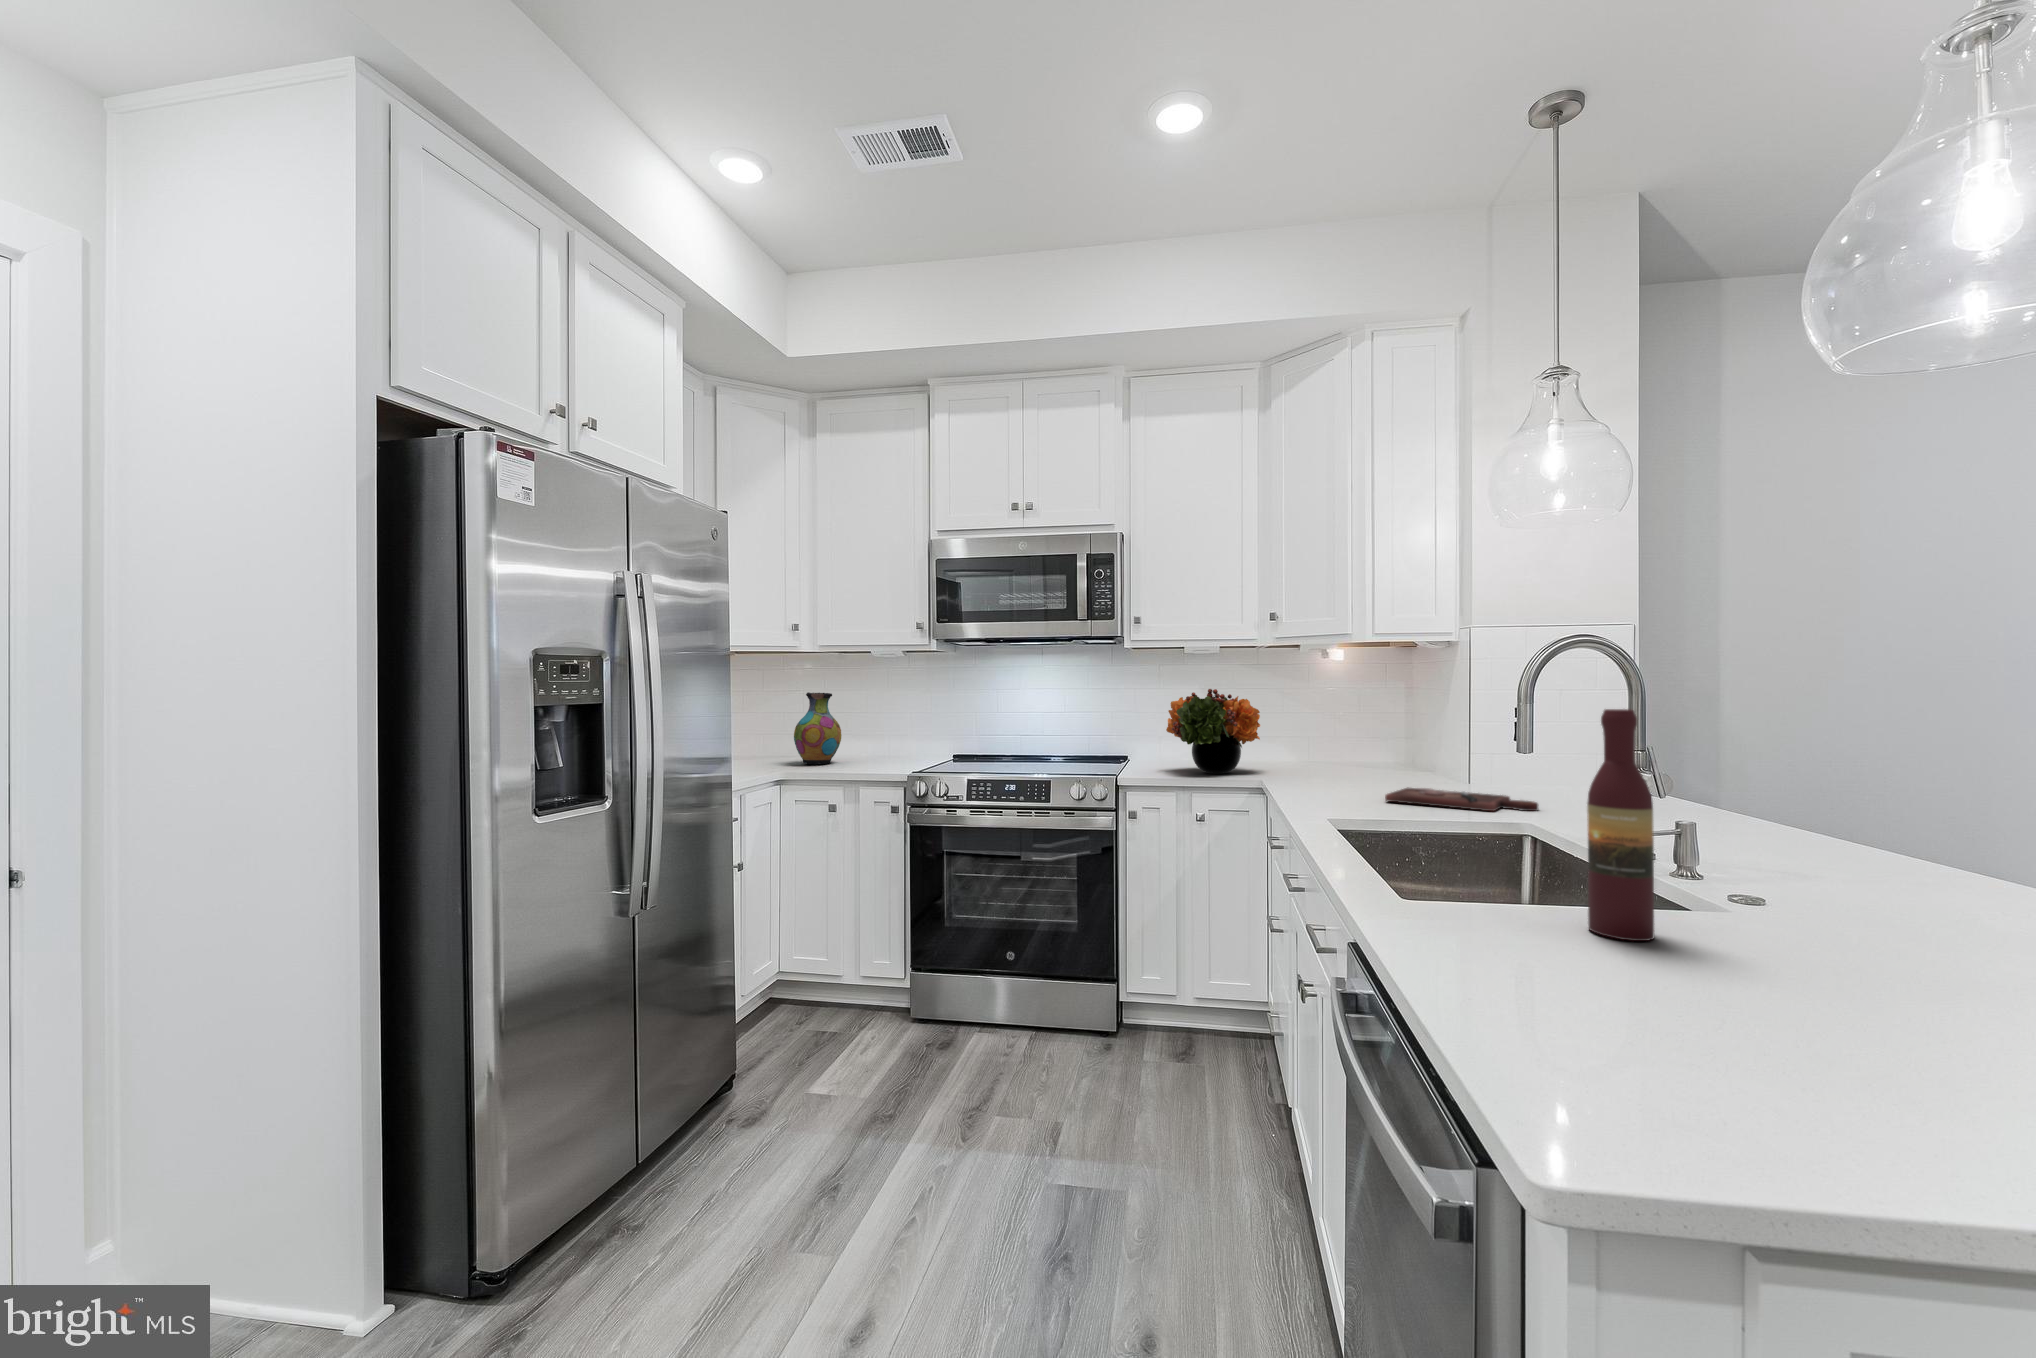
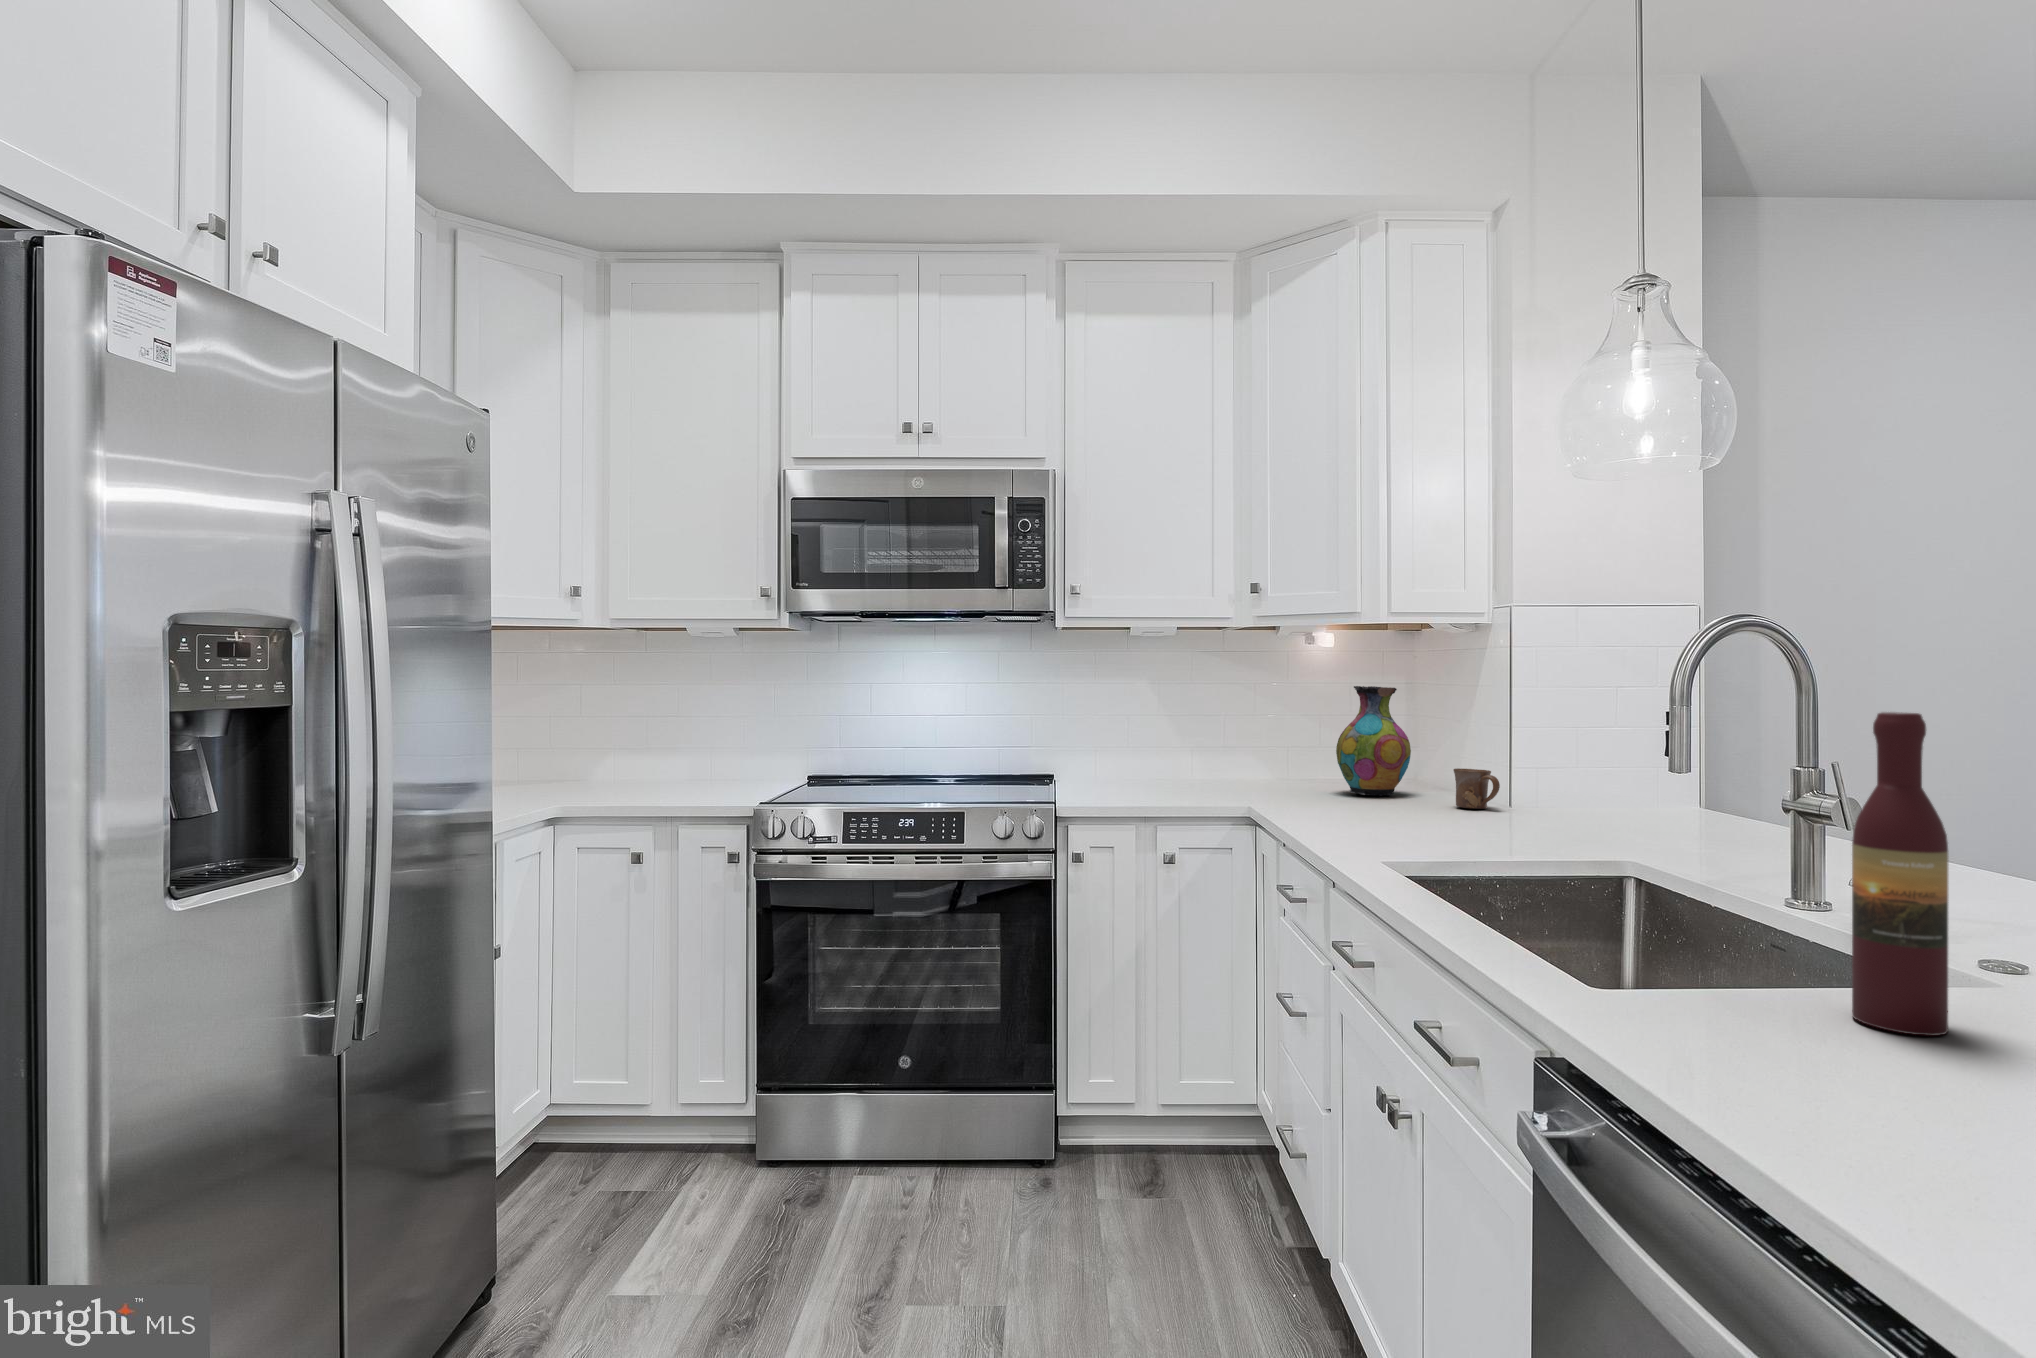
flower arrangement: present [1166,689,1260,774] -> none [1112,685,1241,799]
vase: present [794,692,841,764] -> present [1336,686,1411,796]
mug: none [1424,753,1460,784] -> present [1453,768,1500,809]
cutting board: present [1385,788,1538,811] -> none [1429,815,1622,846]

